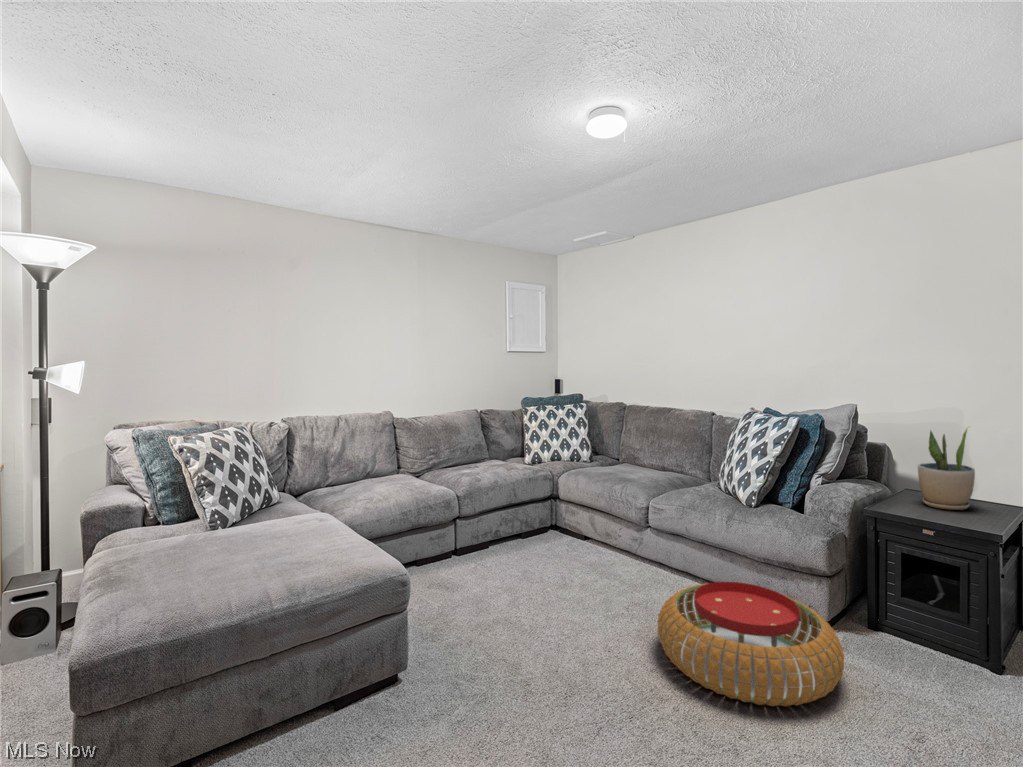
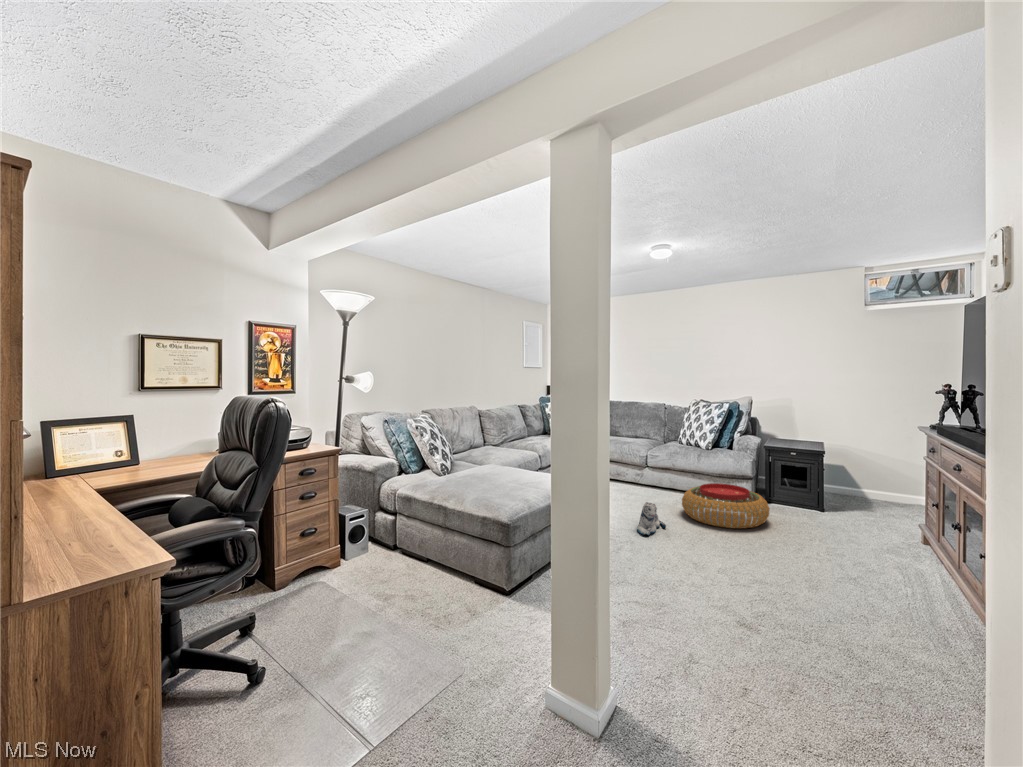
potted plant: present [918,429,975,510] -> none [784,405,808,445]
plush toy: none [524,621,598,699] -> present [637,502,666,535]

